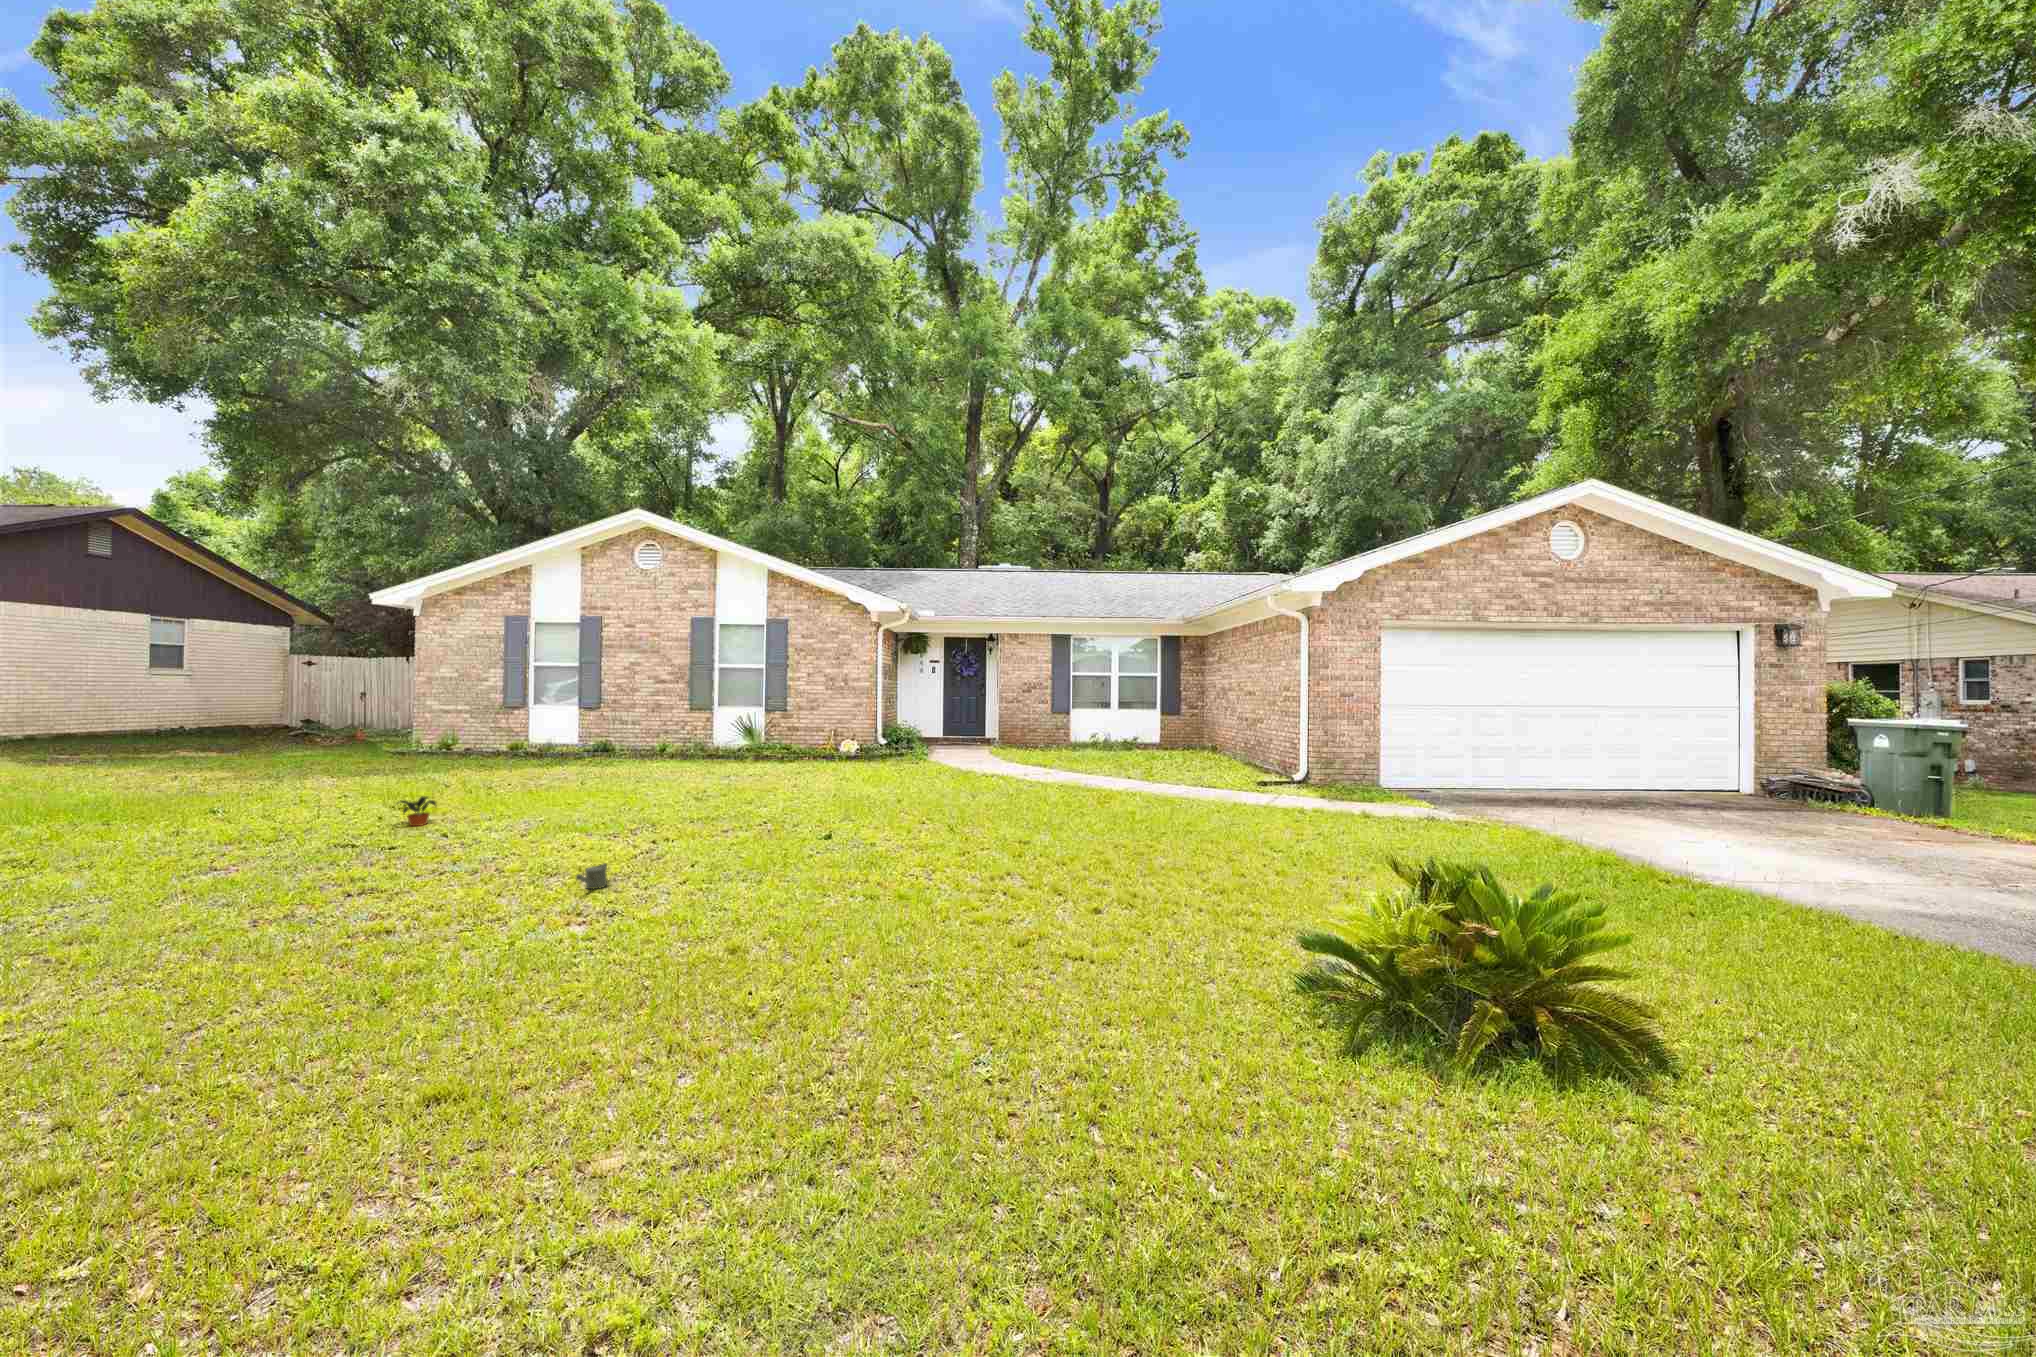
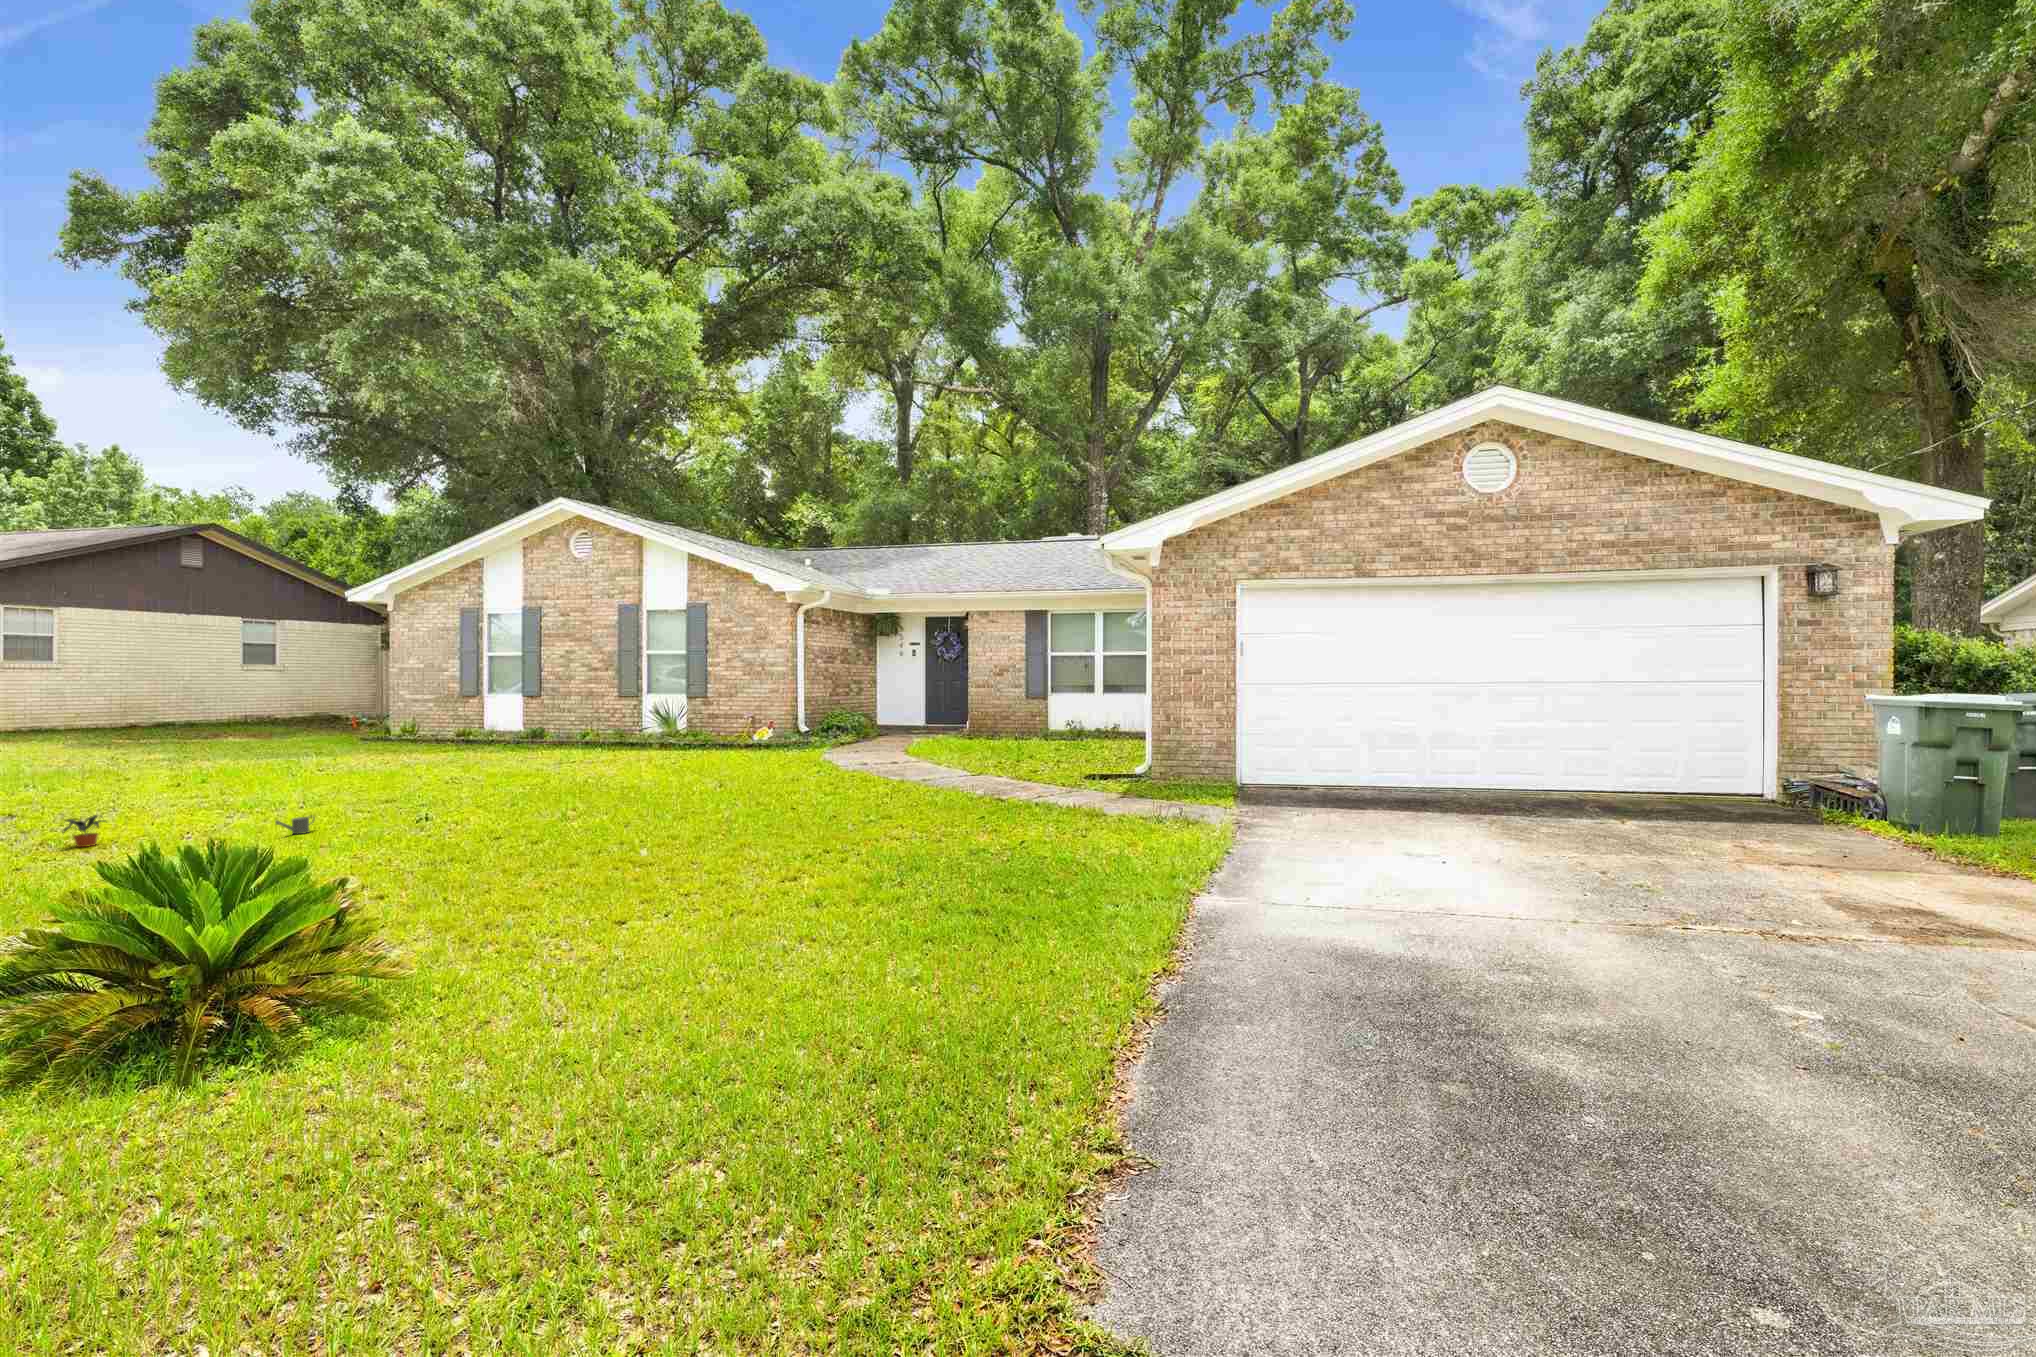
potted plant: present [397,796,436,826] -> present [62,815,104,847]

